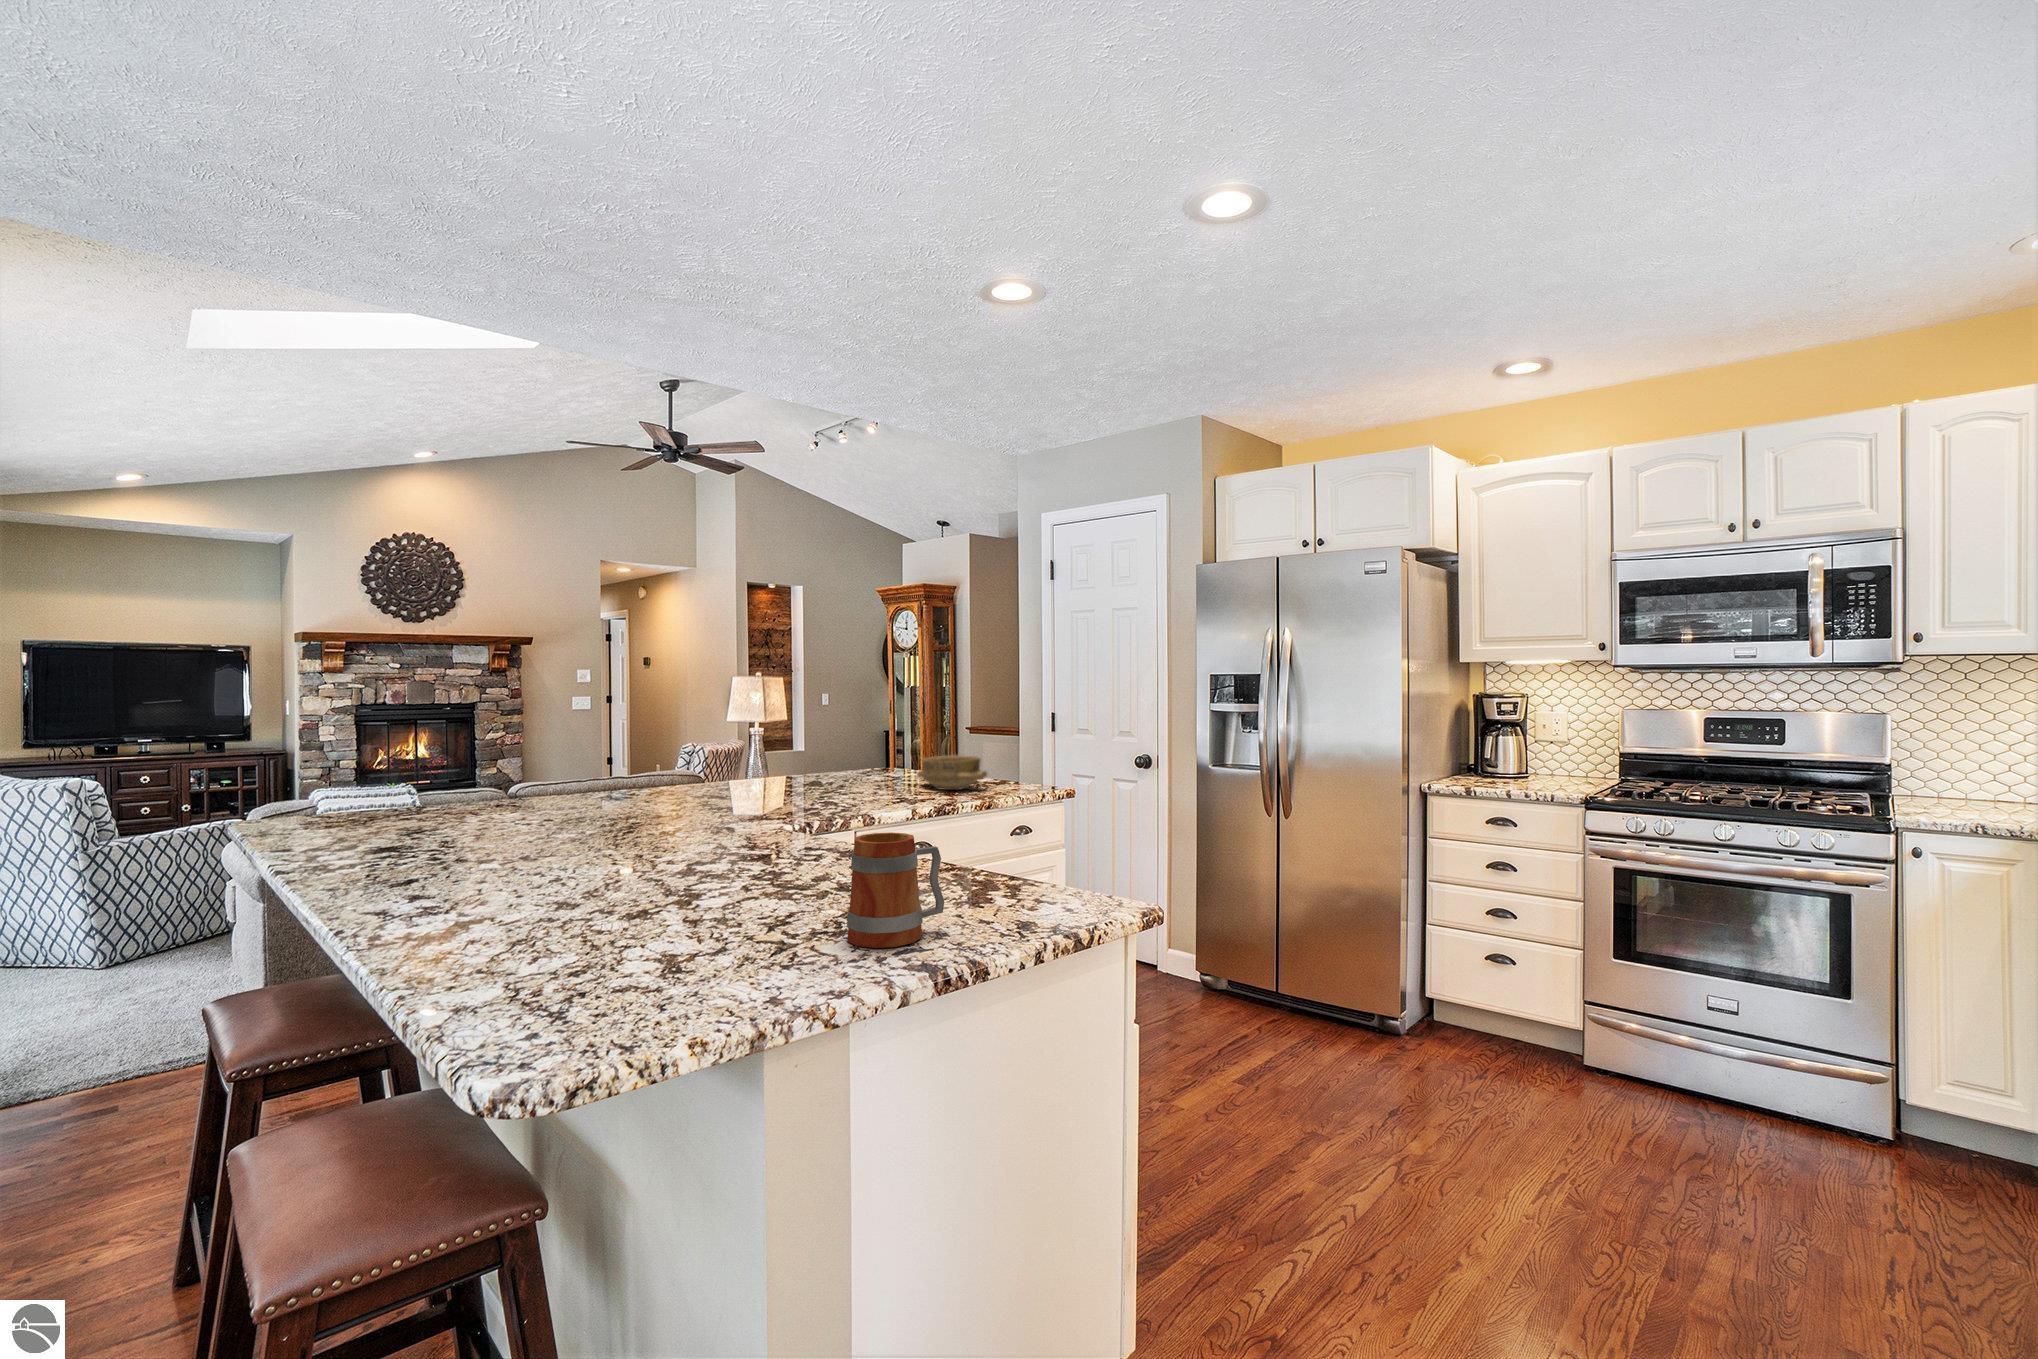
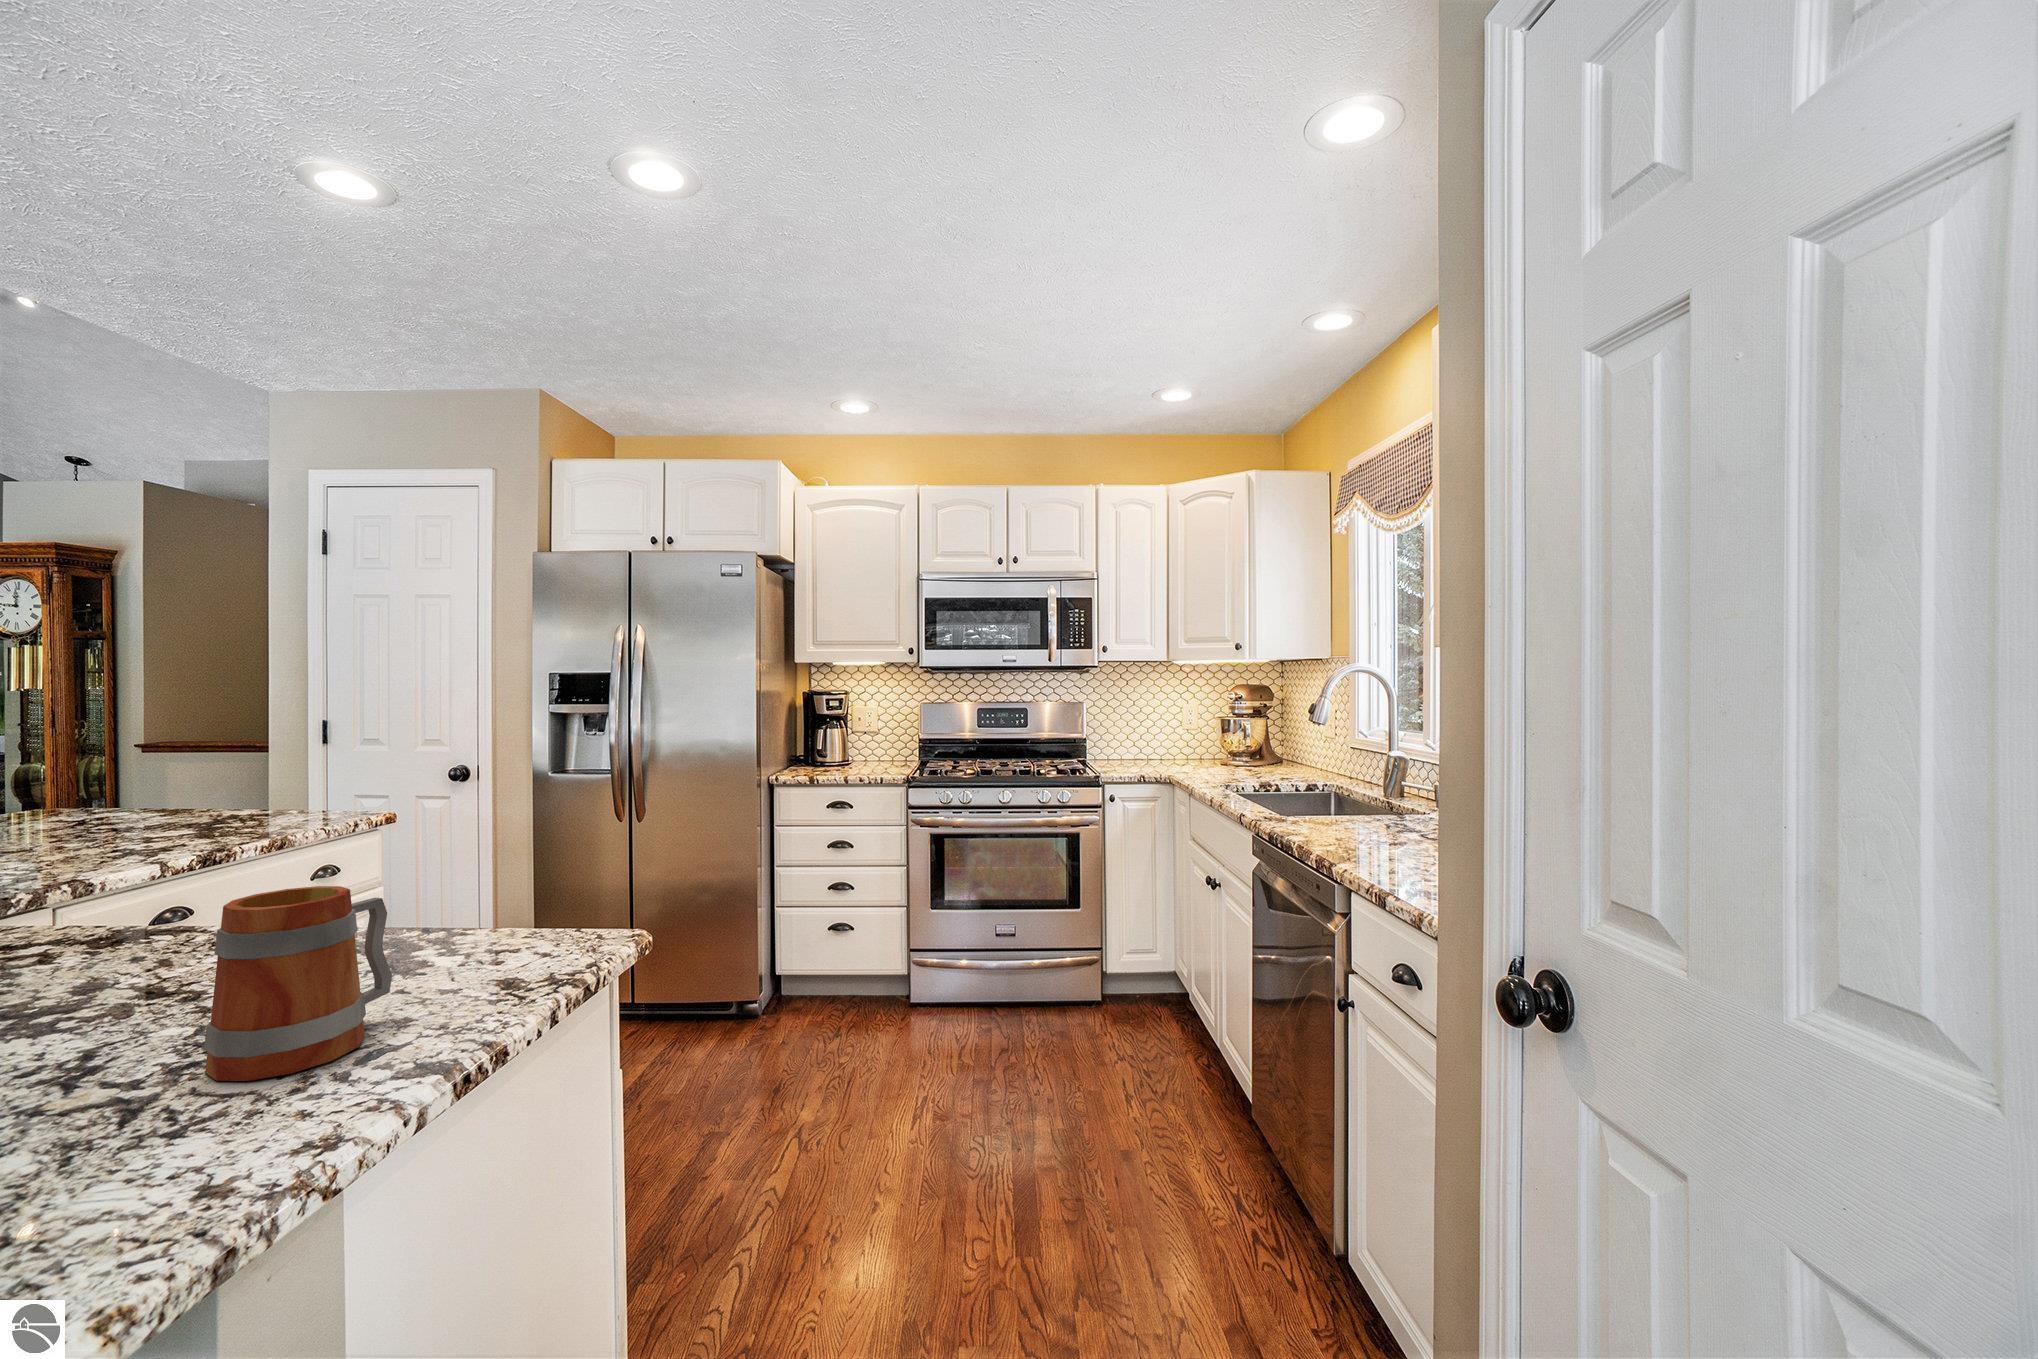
ceramic bowl: present [917,755,987,790] -> none [86,784,239,839]

